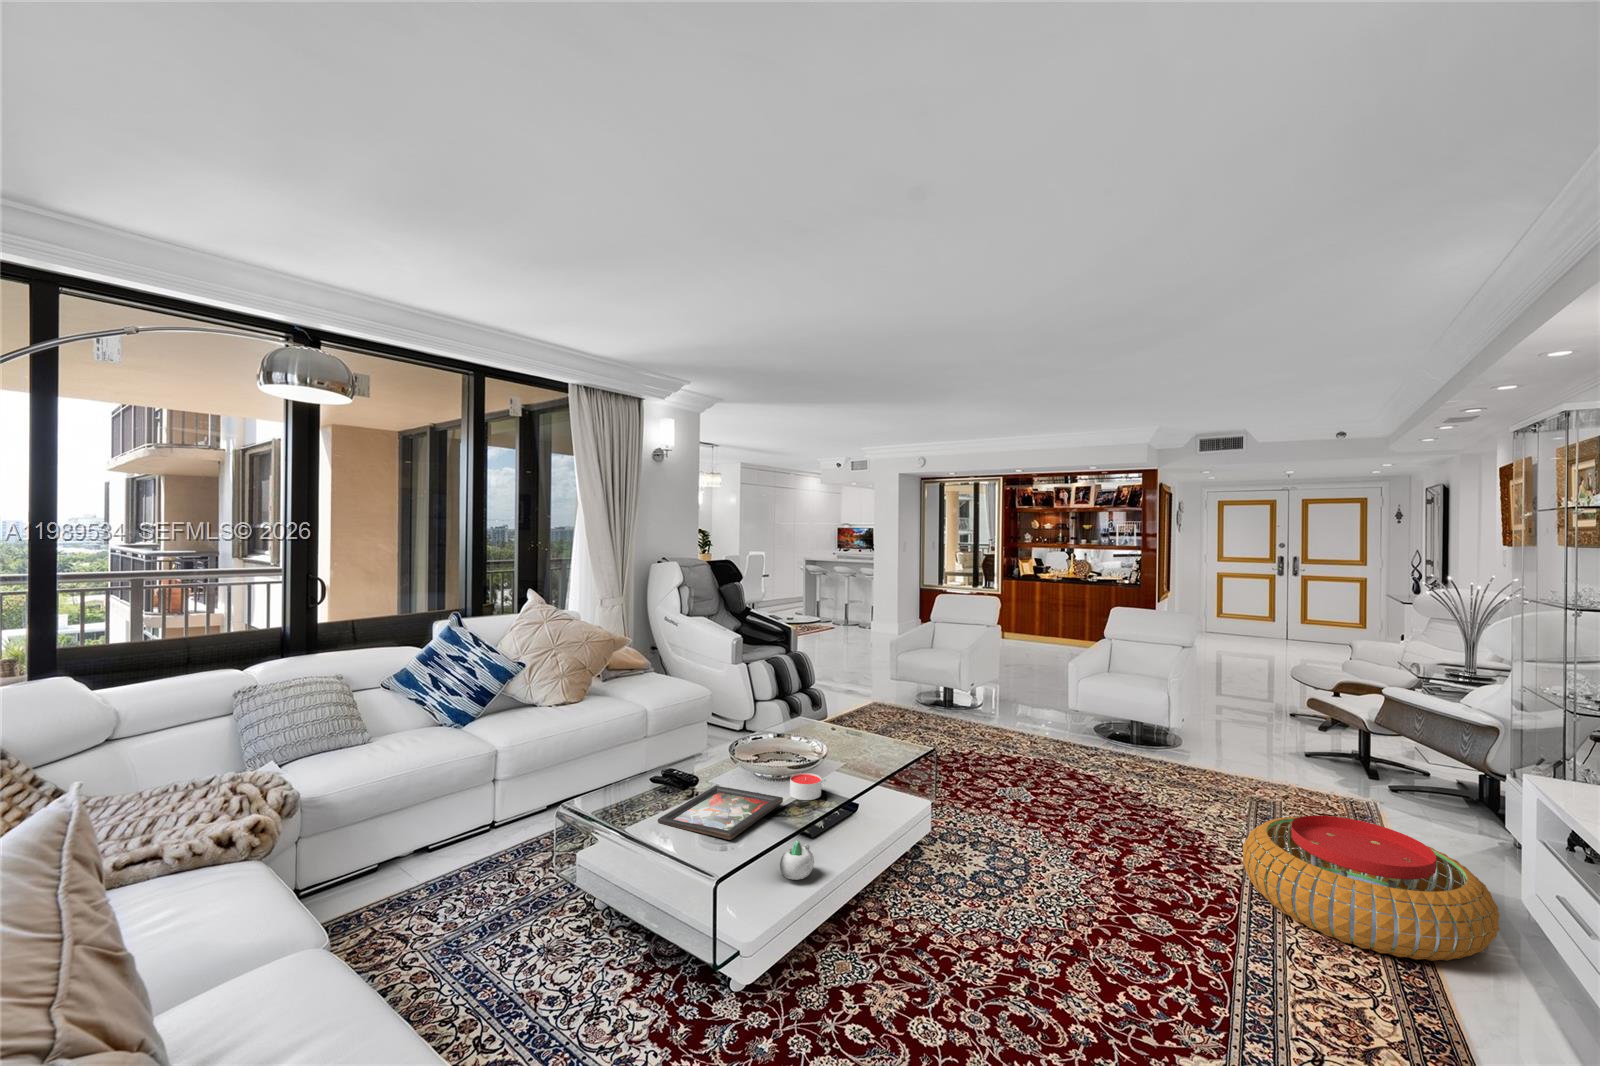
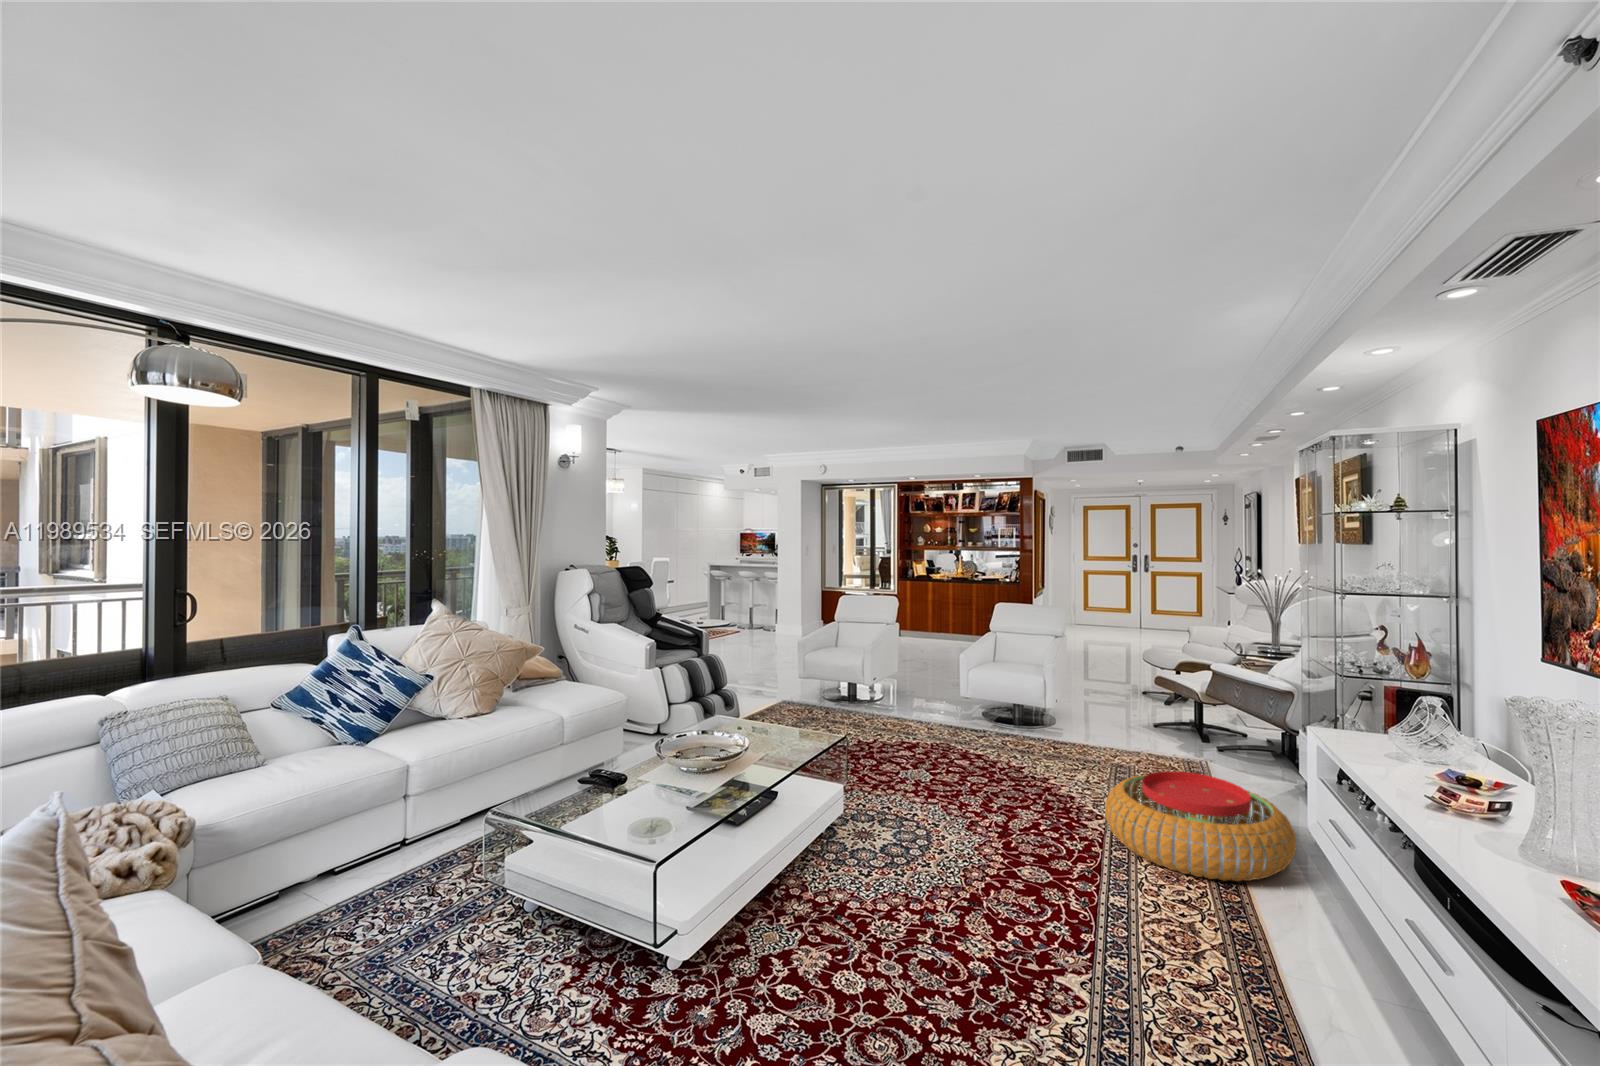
candle: present [790,773,821,800] -> none [712,766,741,791]
decorative tray: present [658,786,783,840] -> none [587,784,707,831]
succulent planter: present [780,841,814,880] -> none [707,827,739,863]

